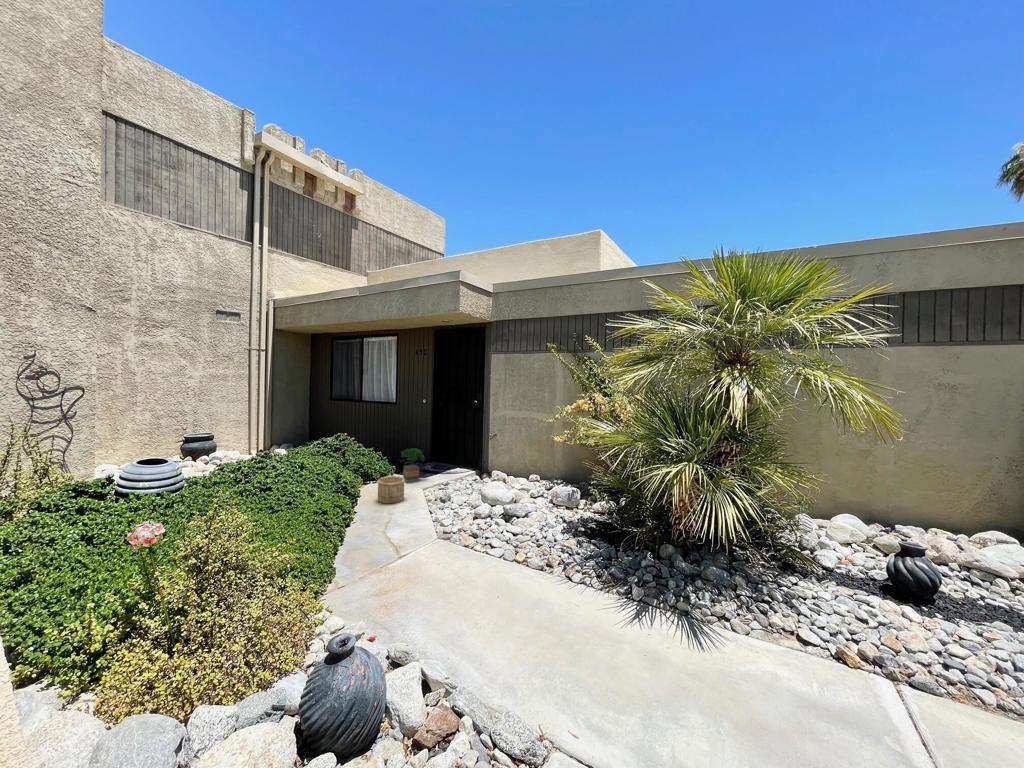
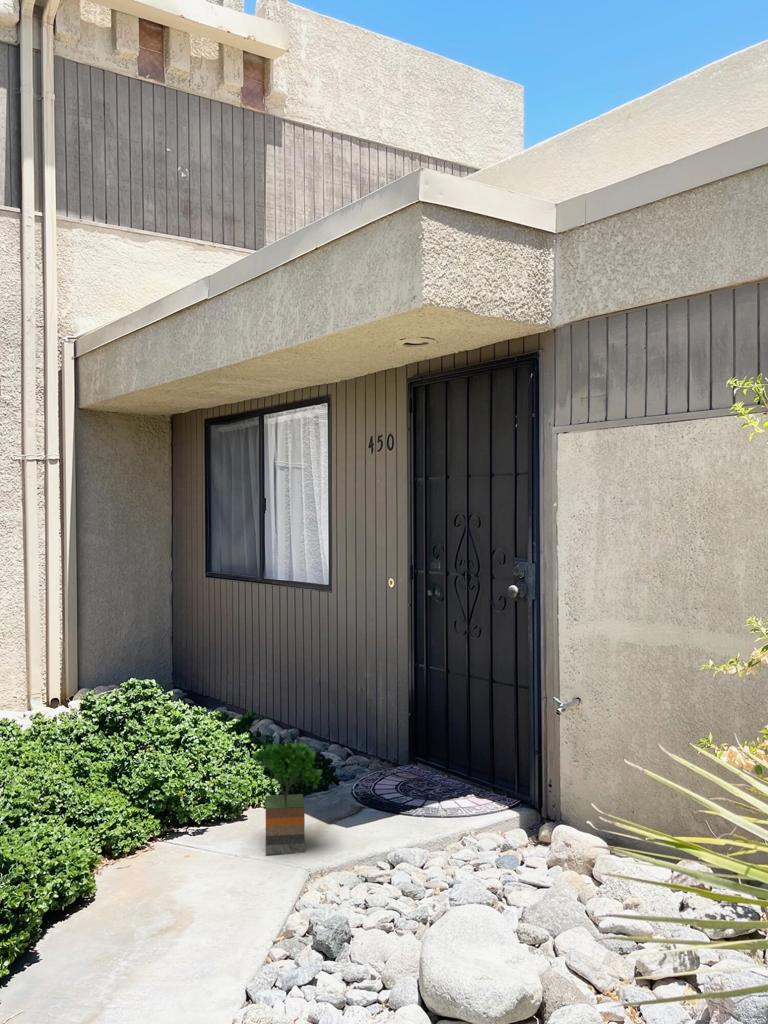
wooden bucket: present [377,476,405,504] -> none [111,841,203,943]

